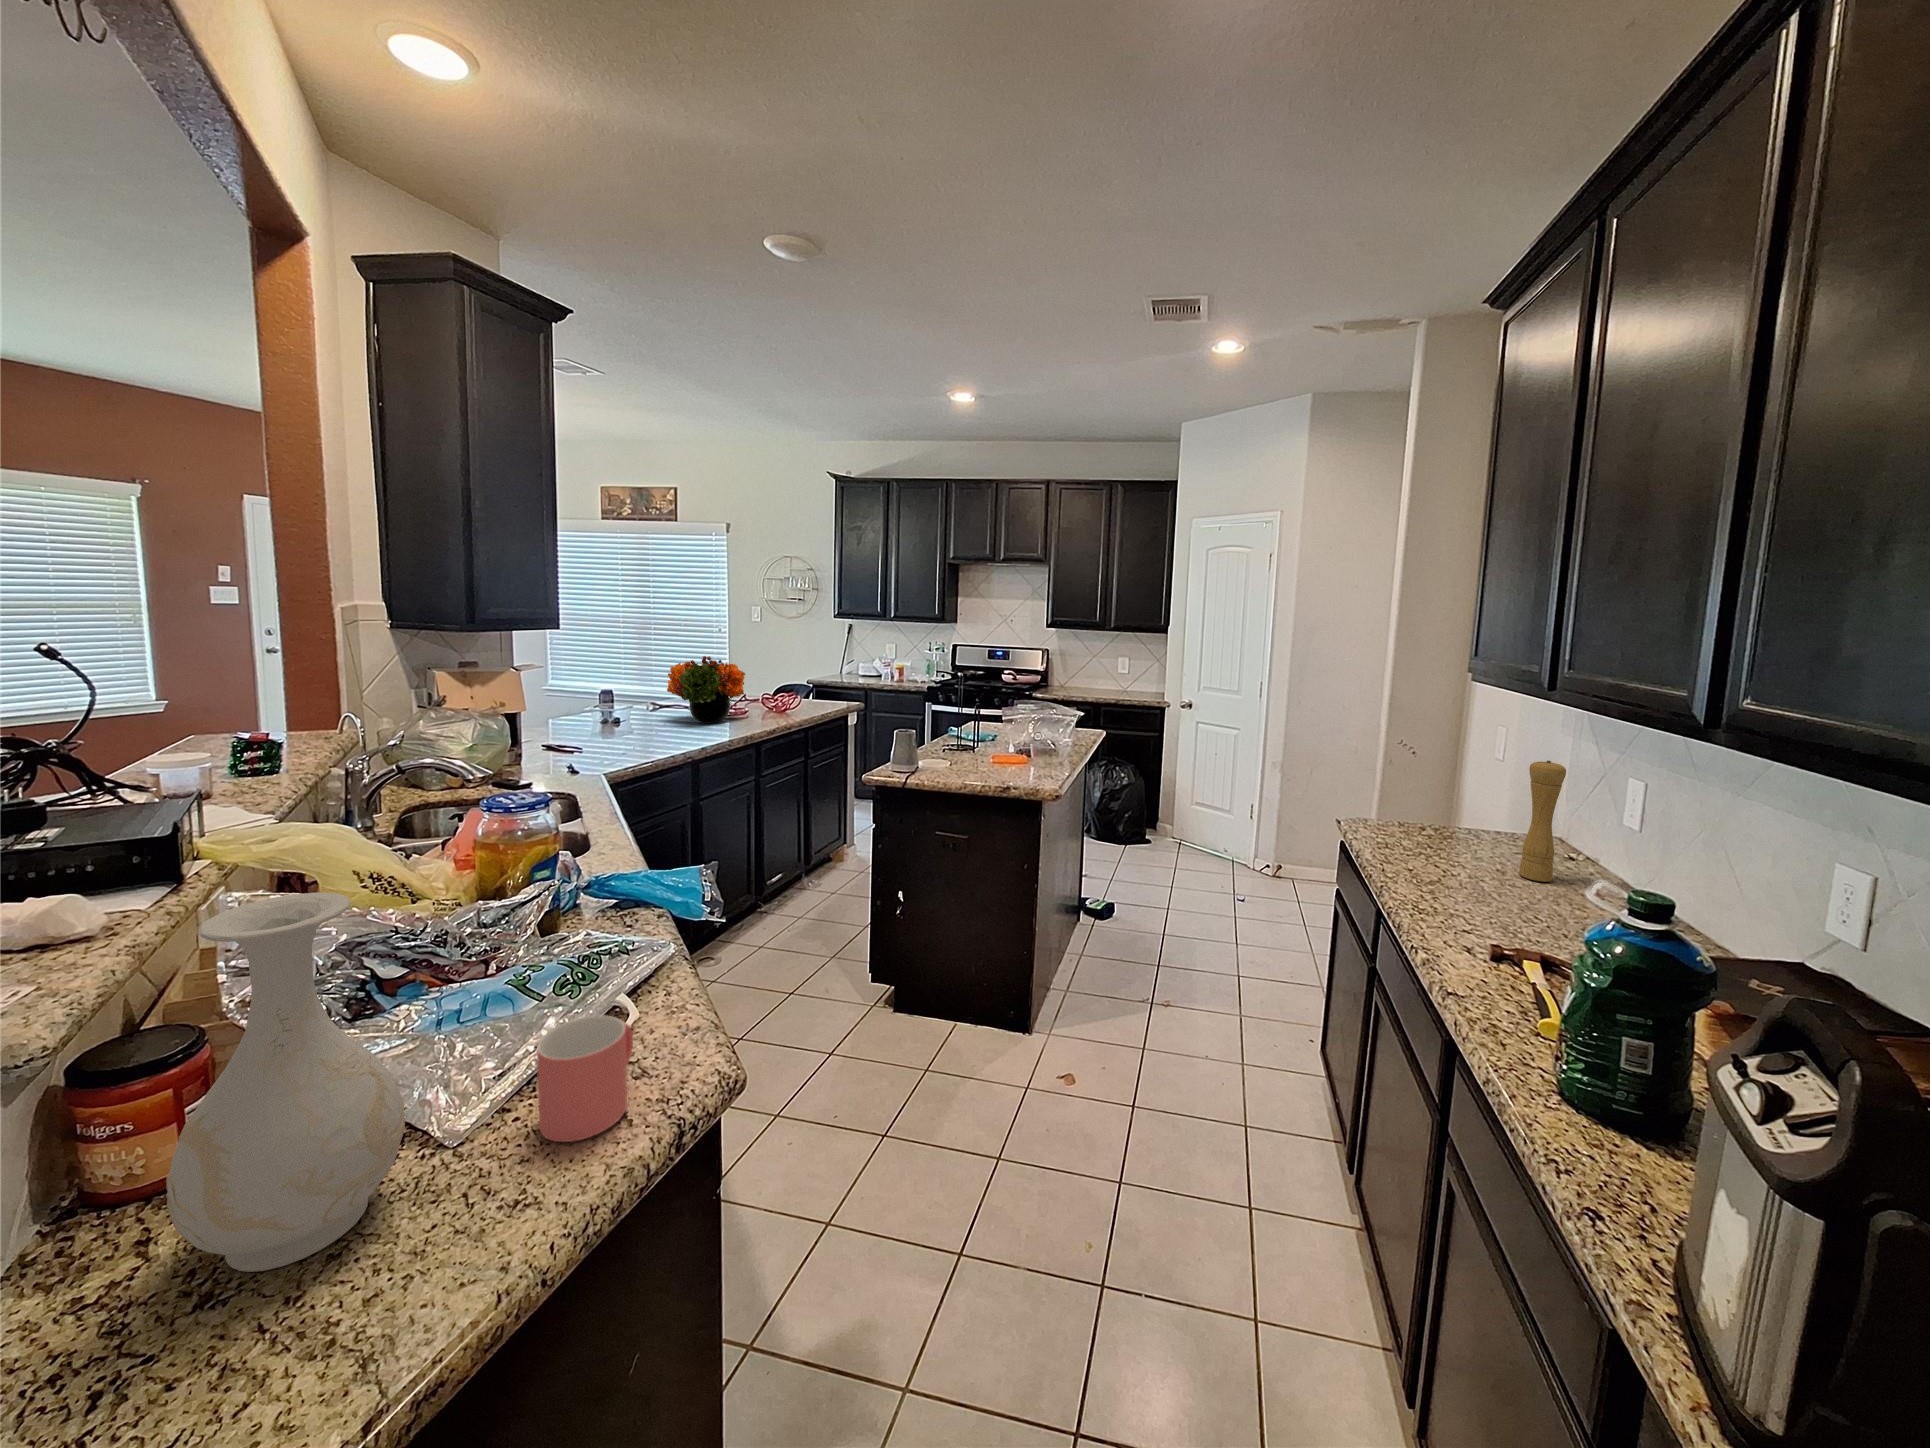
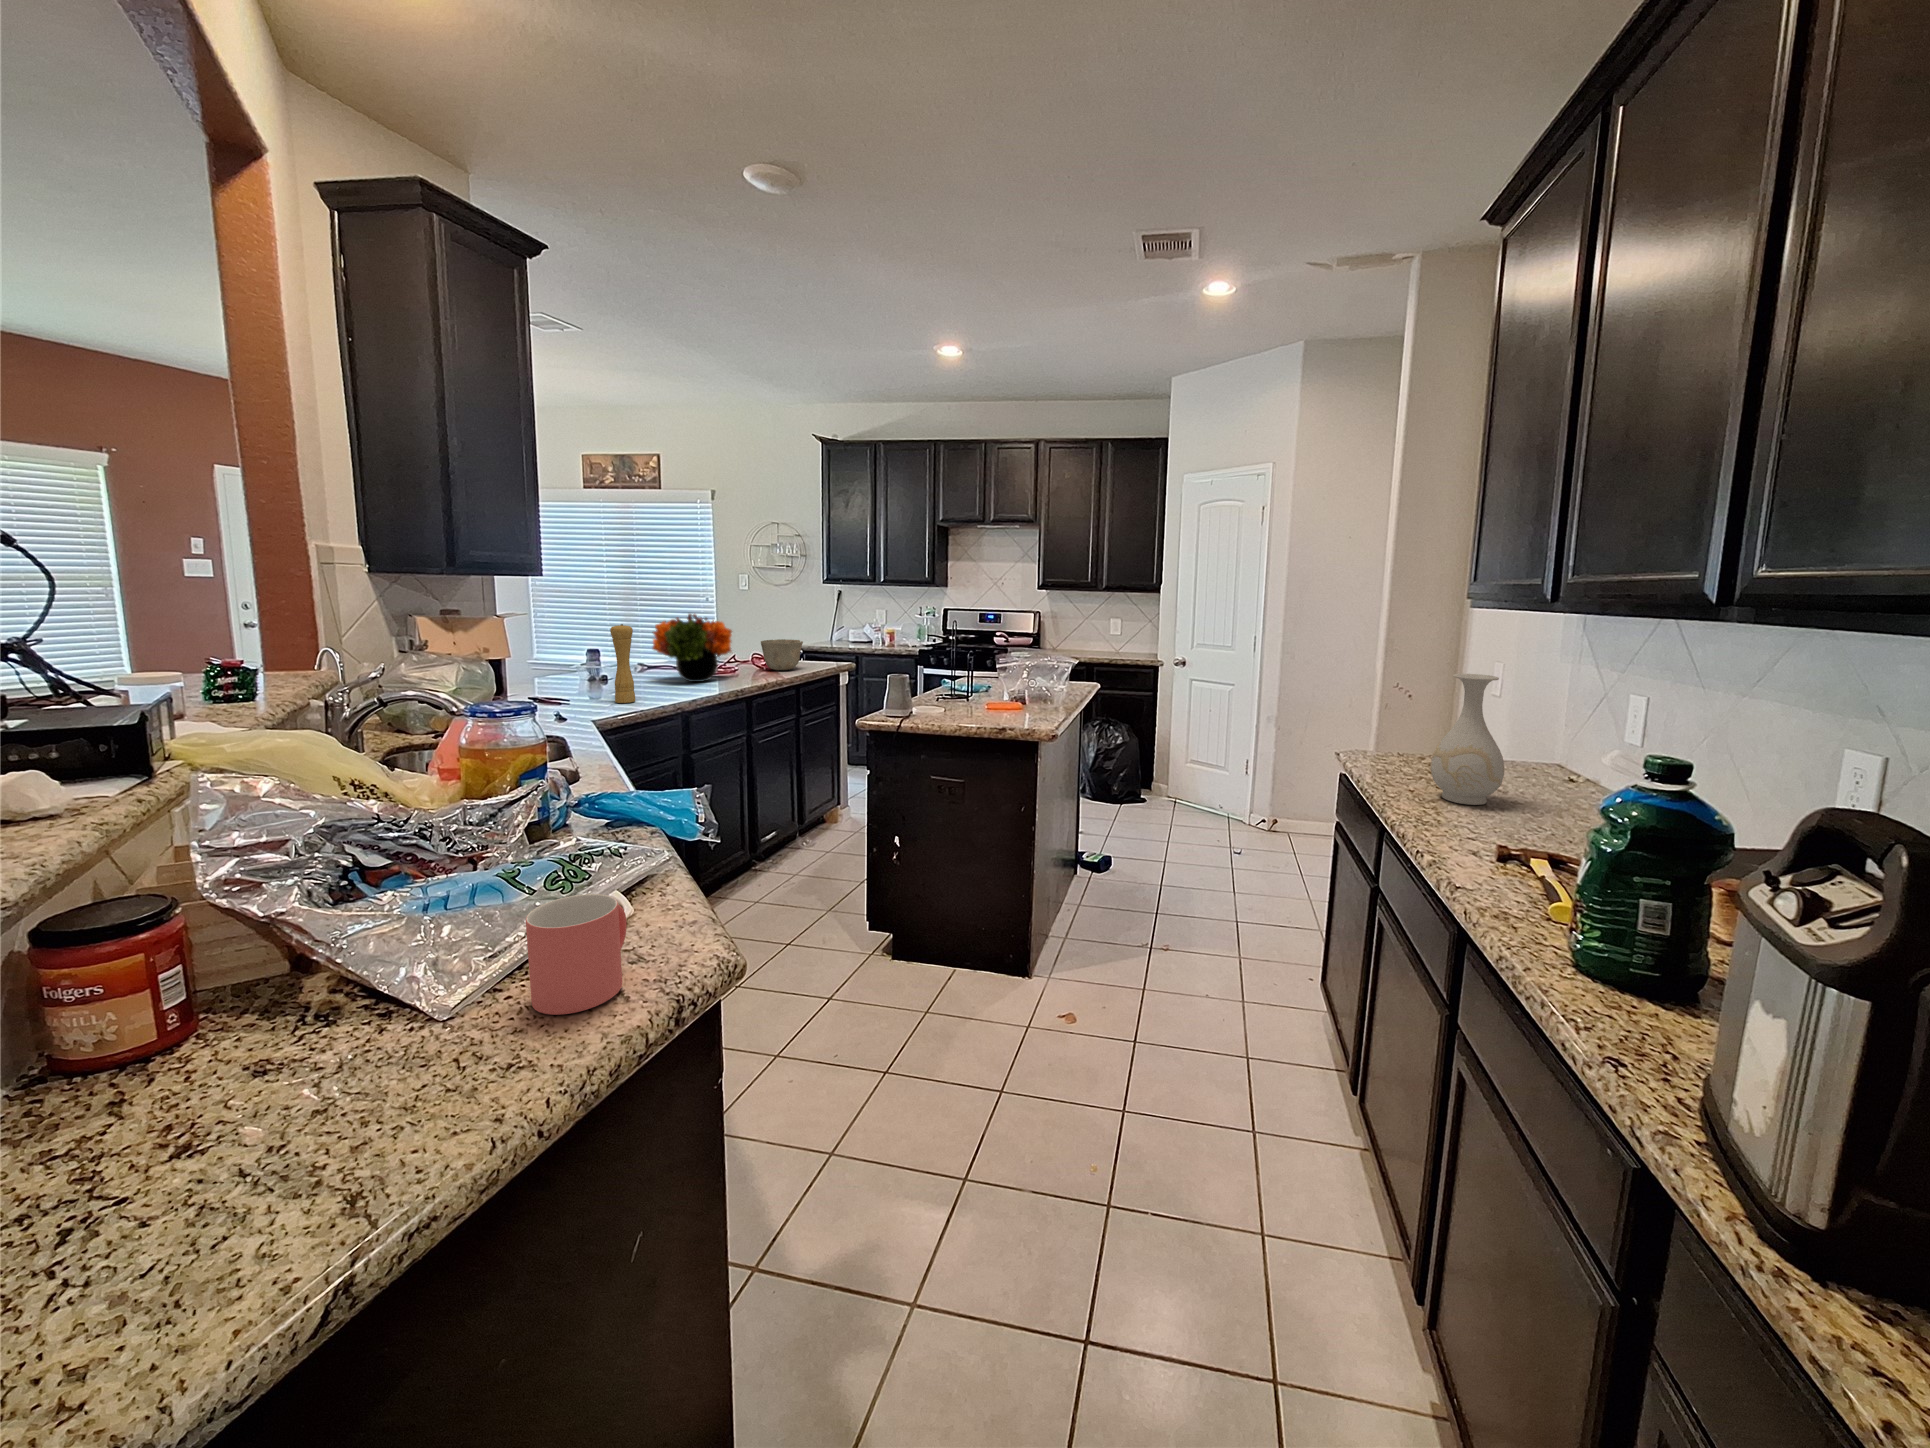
ceramic bowl: none [772,679,814,711] -> present [761,639,803,670]
pepper mill: present [1519,760,1566,882] -> present [610,624,635,703]
vase: present [166,892,405,1272] -> present [1430,674,1504,805]

